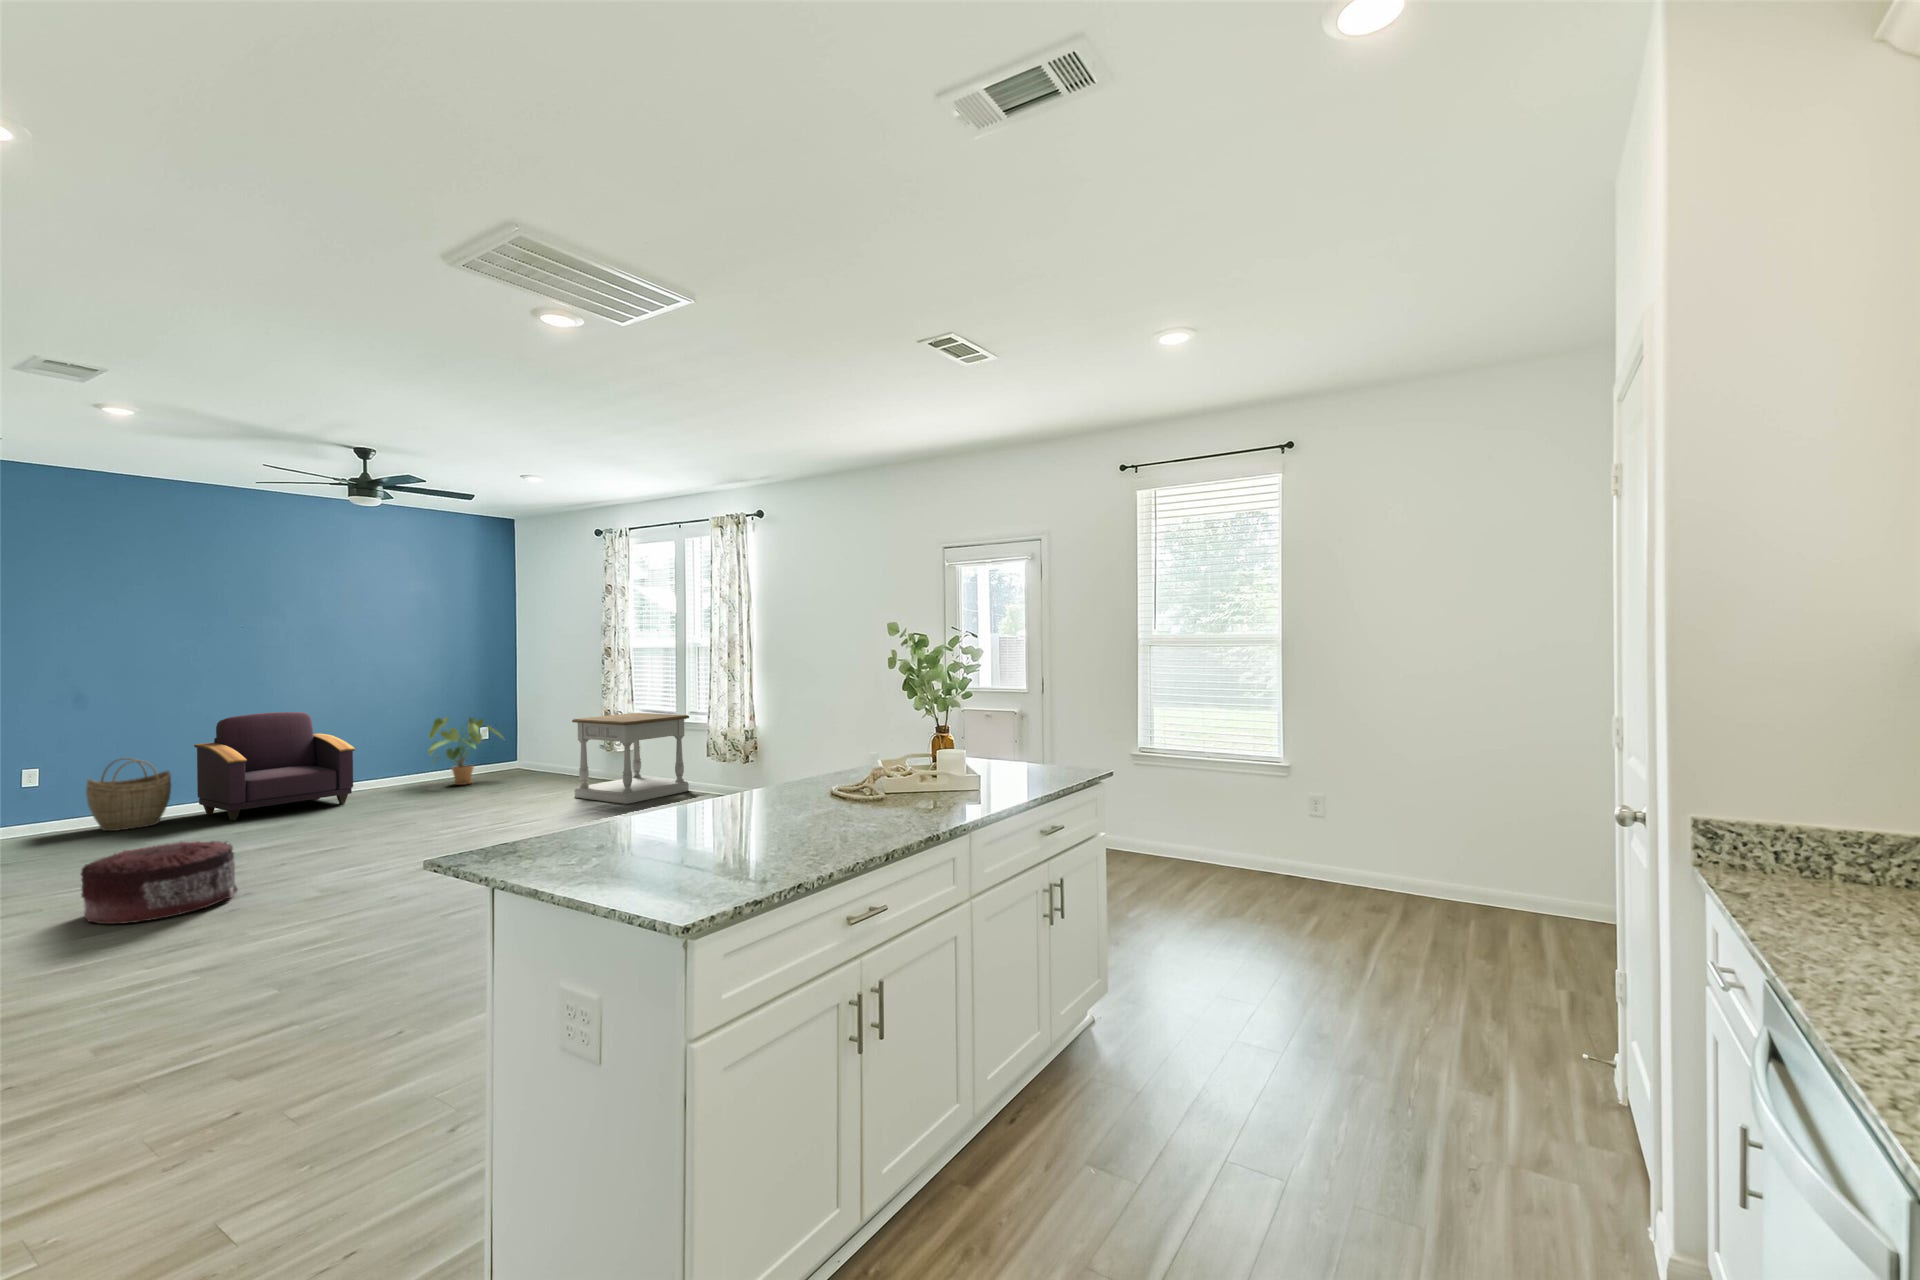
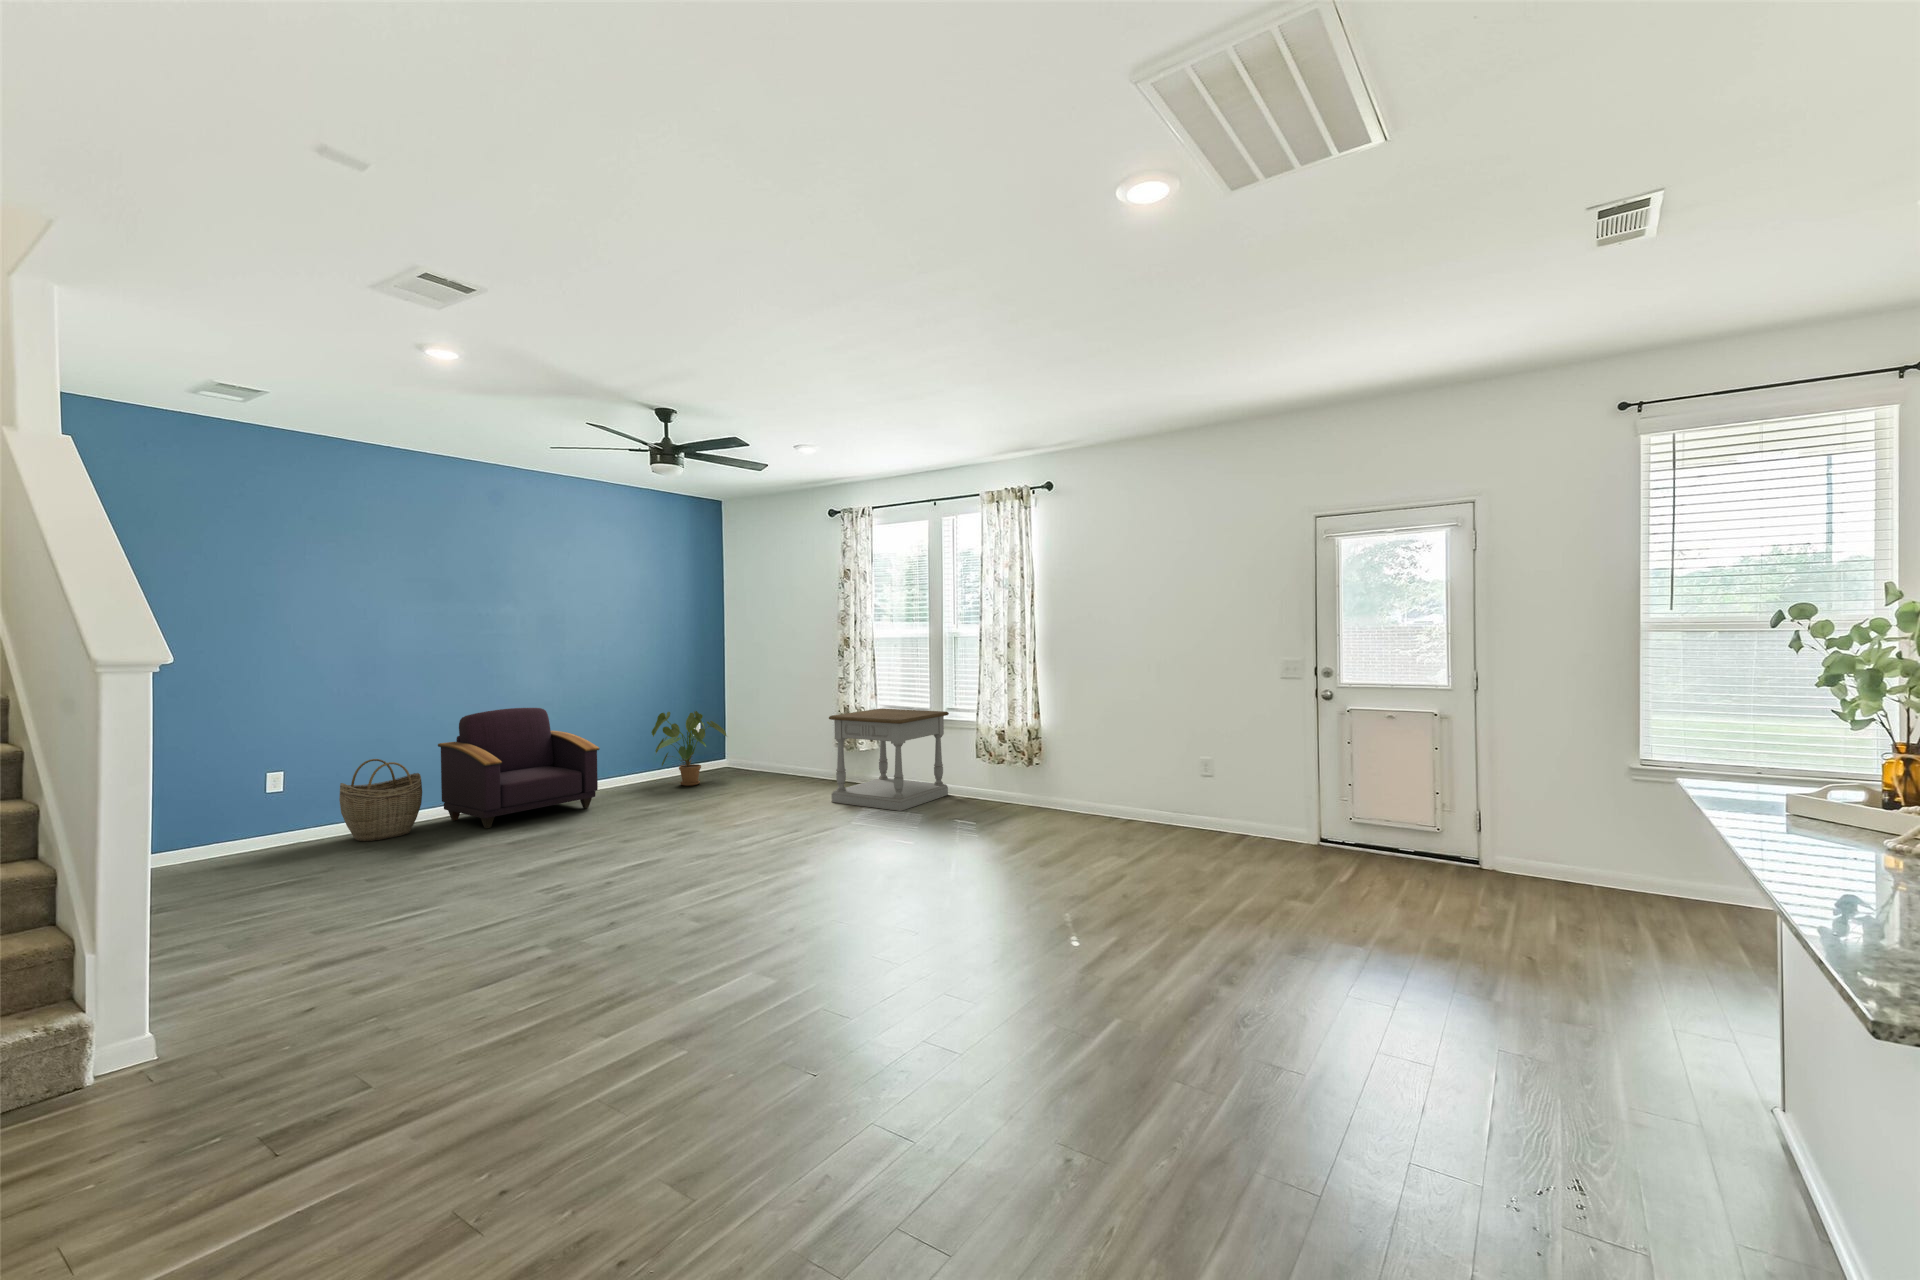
pouf: present [81,841,238,924] -> none [435,868,593,979]

